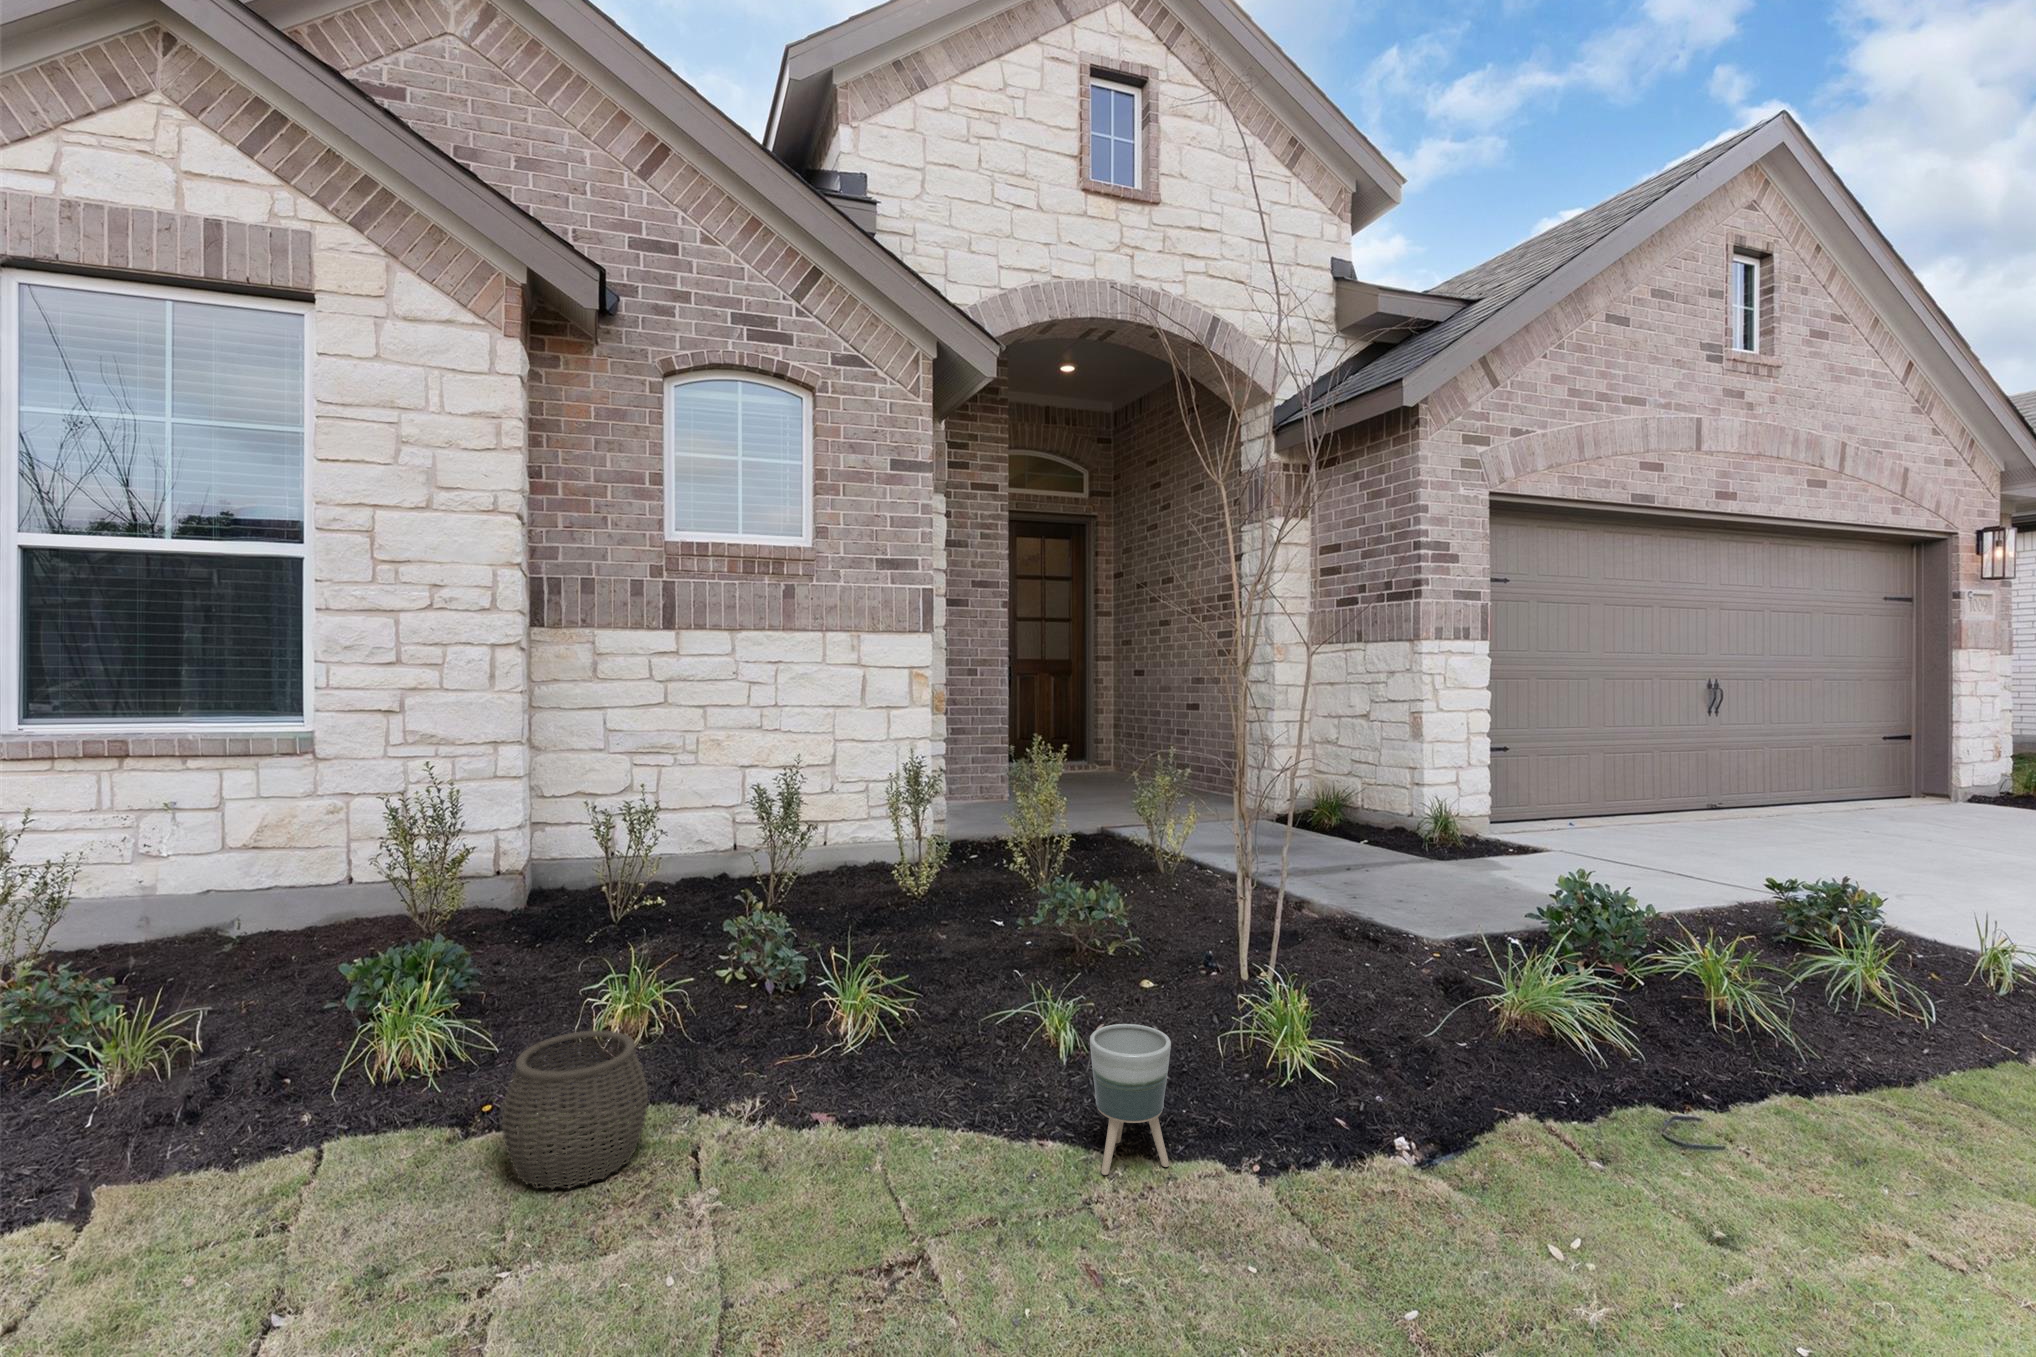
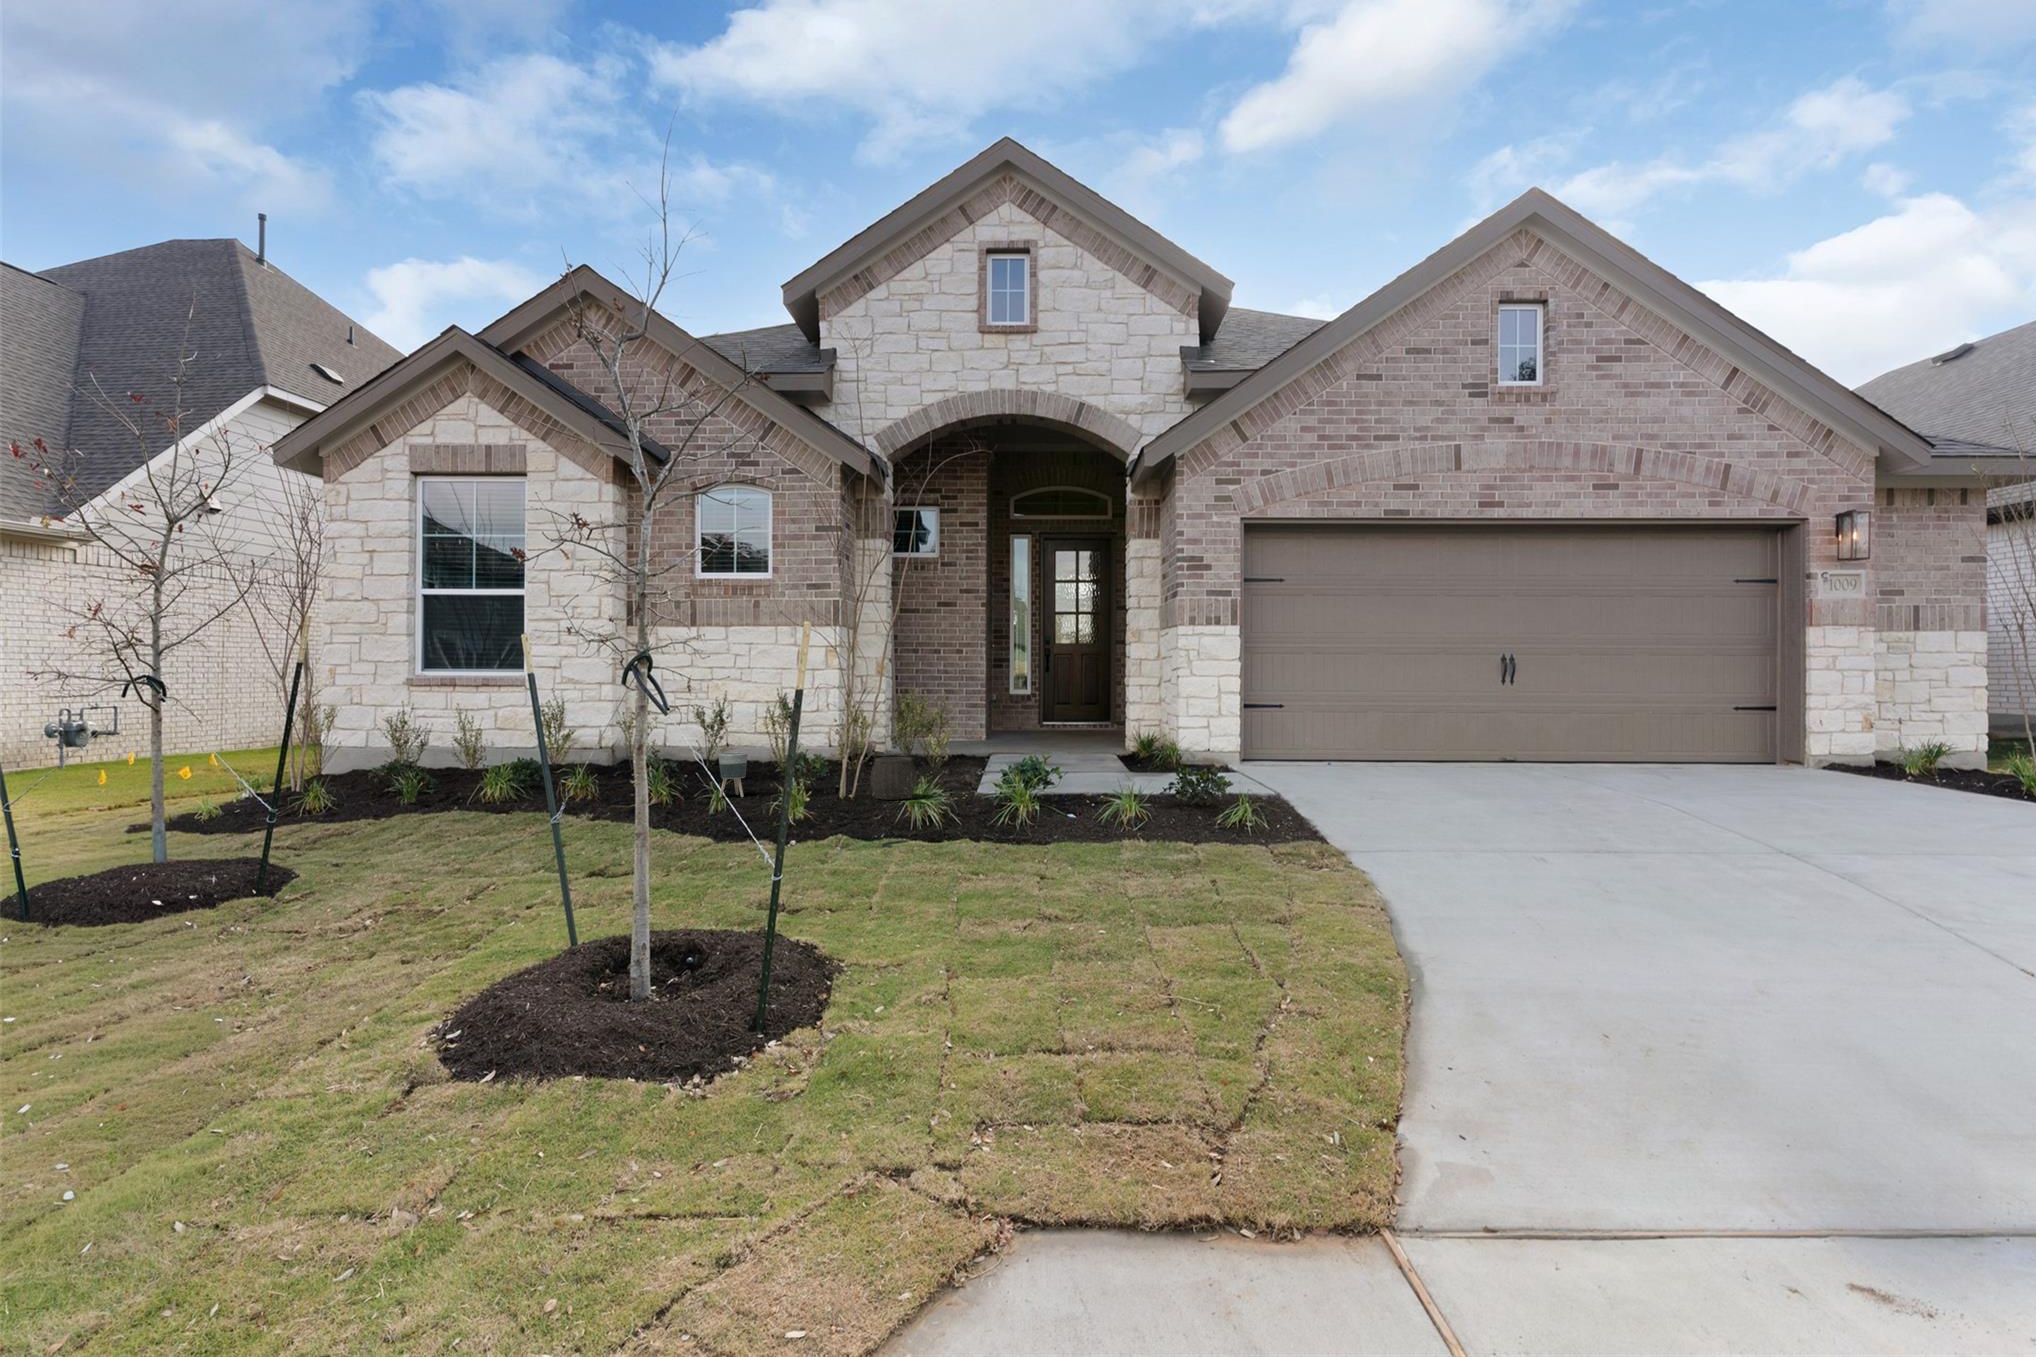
woven basket: present [501,1031,648,1190] -> present [871,757,917,800]

